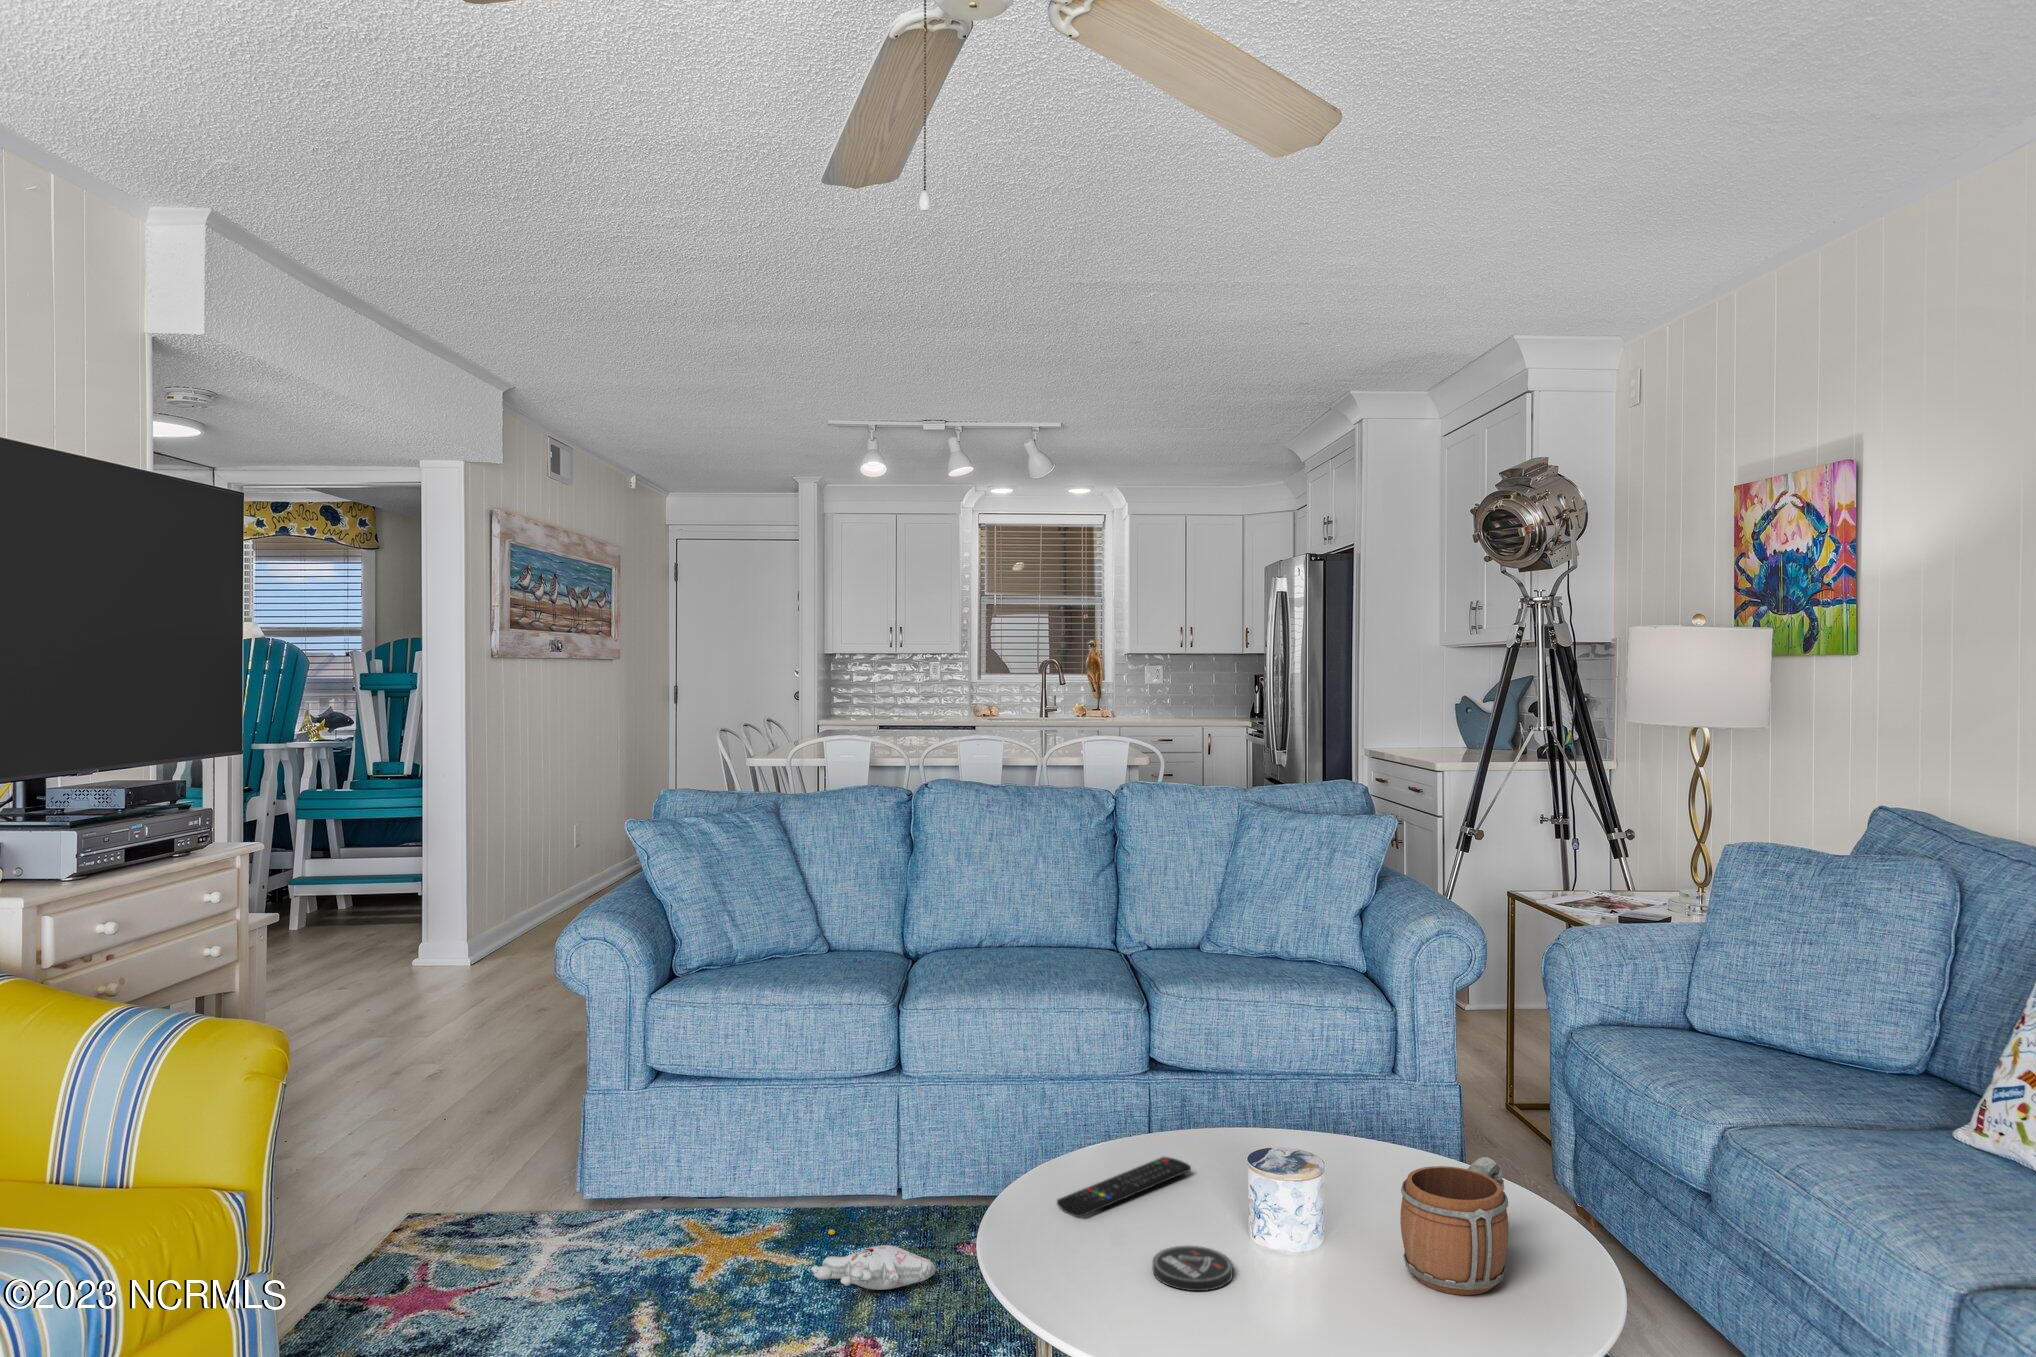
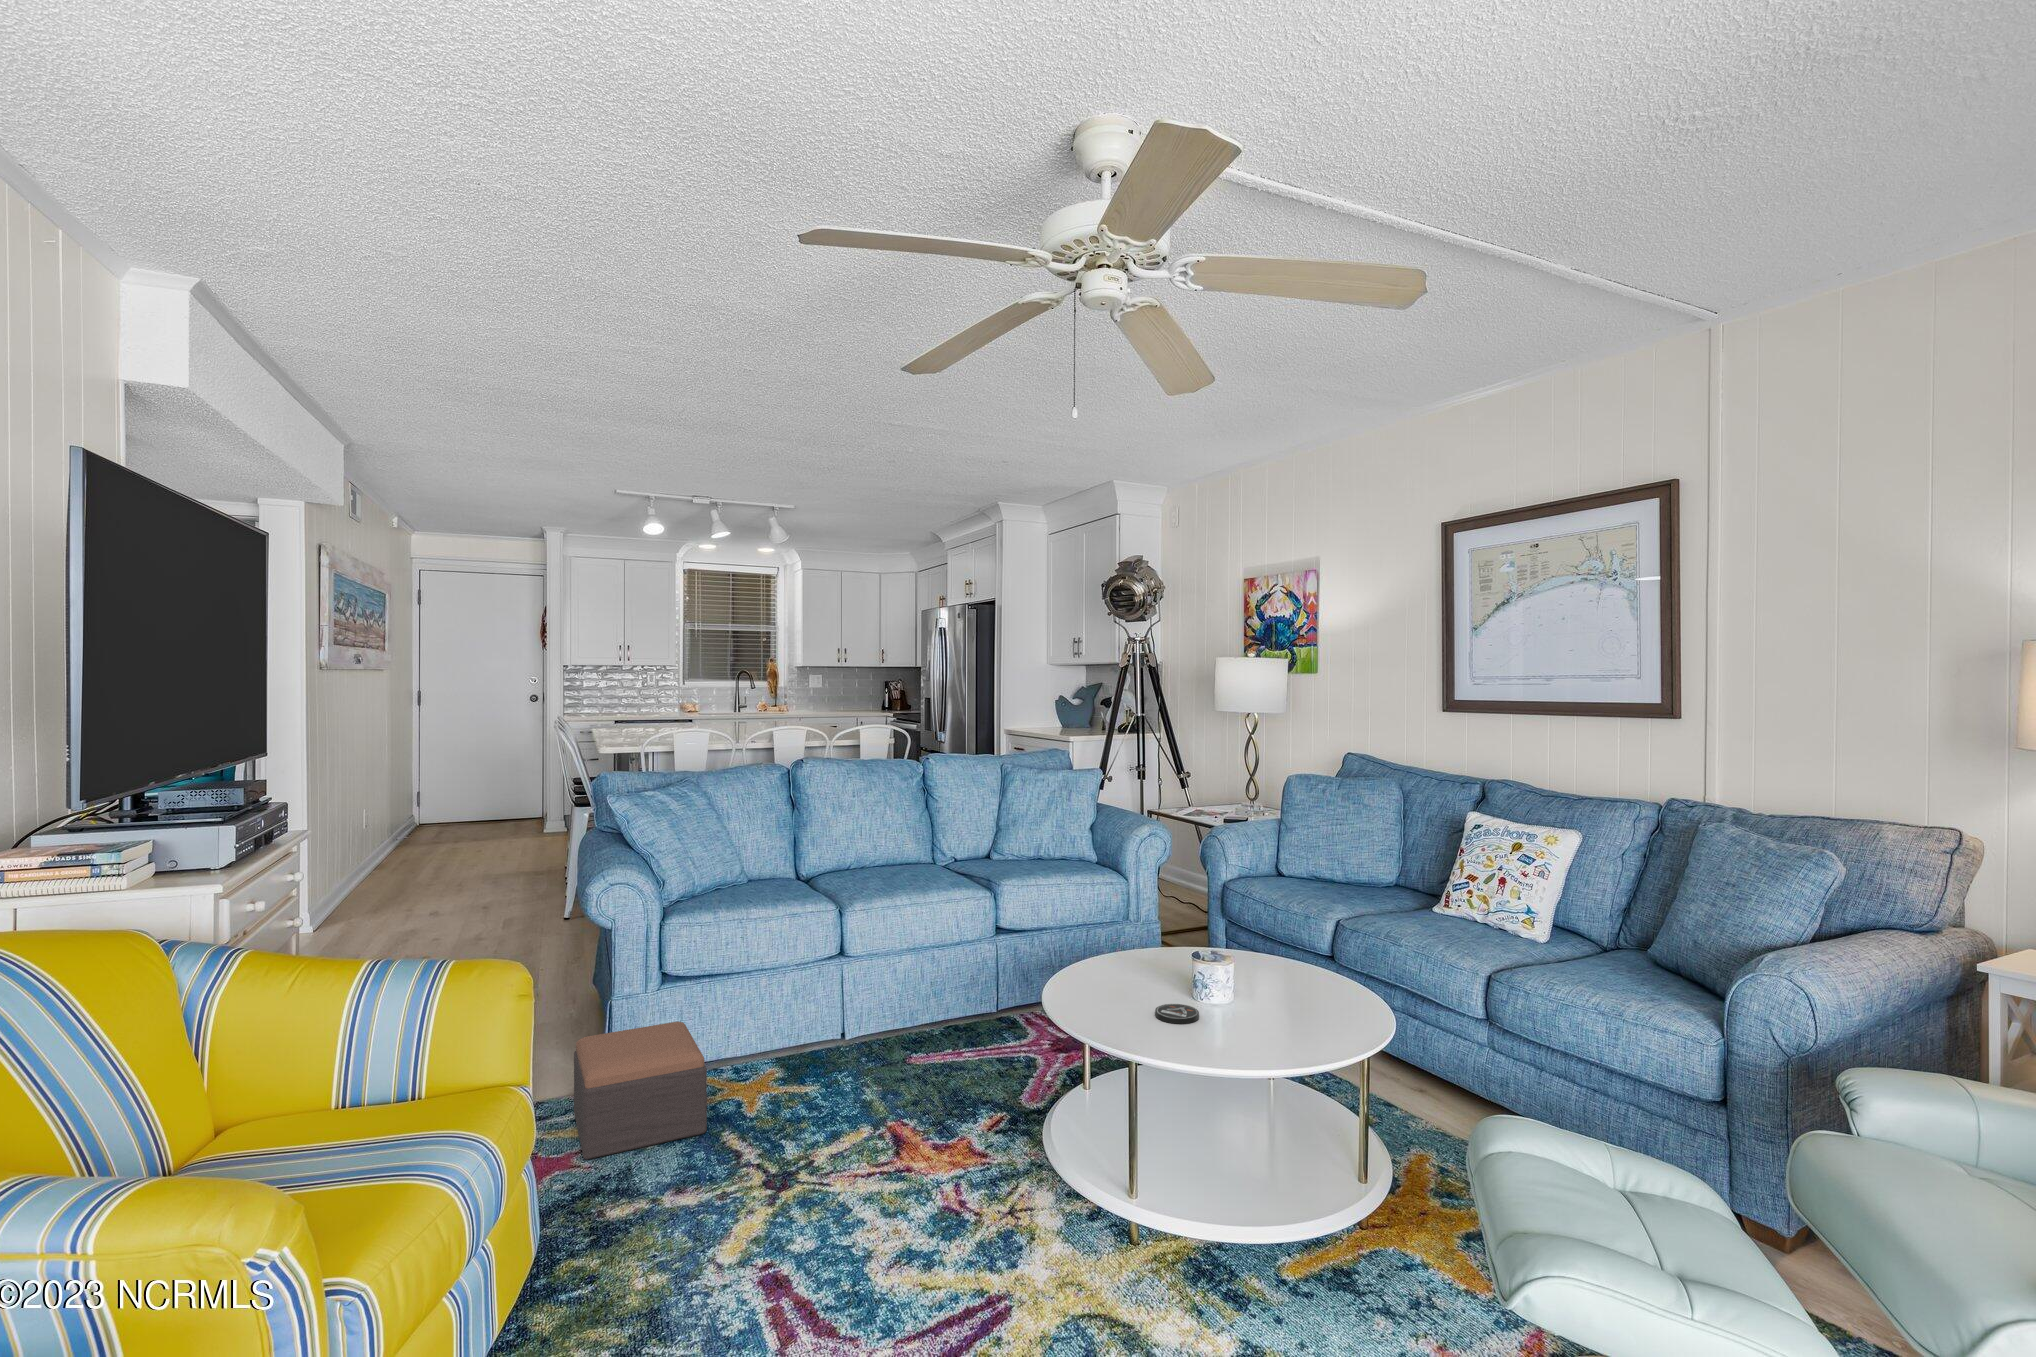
footstool: none [449,1139,648,1314] -> present [574,1021,707,1160]
remote control: present [1057,1157,1191,1217] -> none [1074,968,1121,1002]
mug: present [1400,1157,1508,1295] -> none [1264,939,1318,1006]
plush toy: present [811,1229,936,1290] -> none [812,1062,910,1091]

